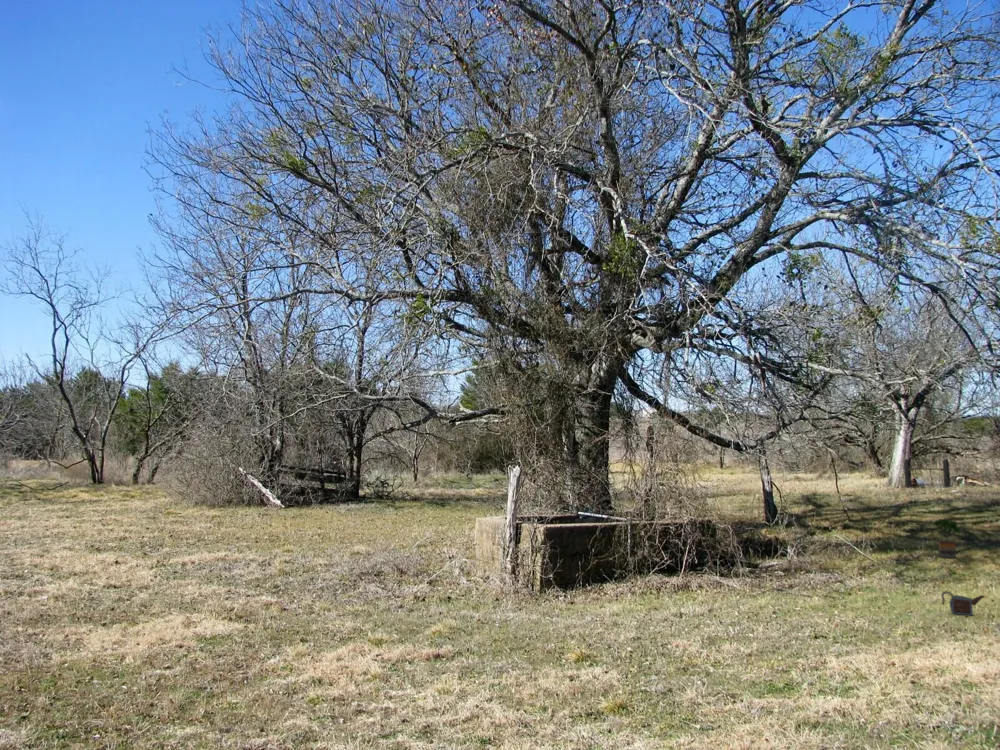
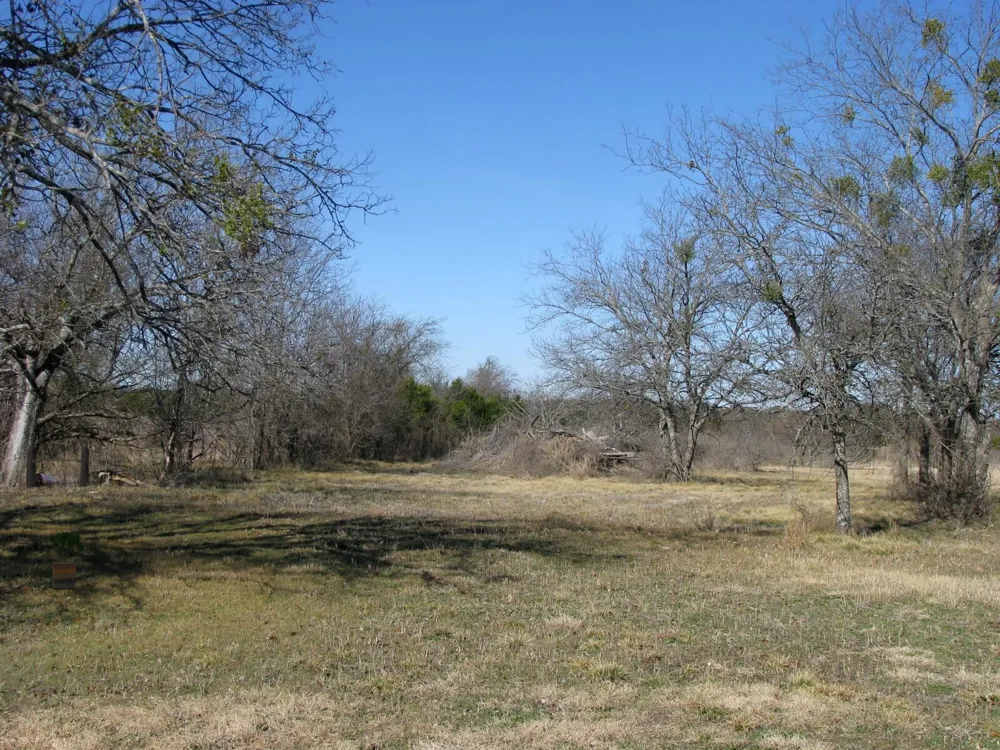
watering can: present [942,591,984,615] -> none [32,646,97,682]

